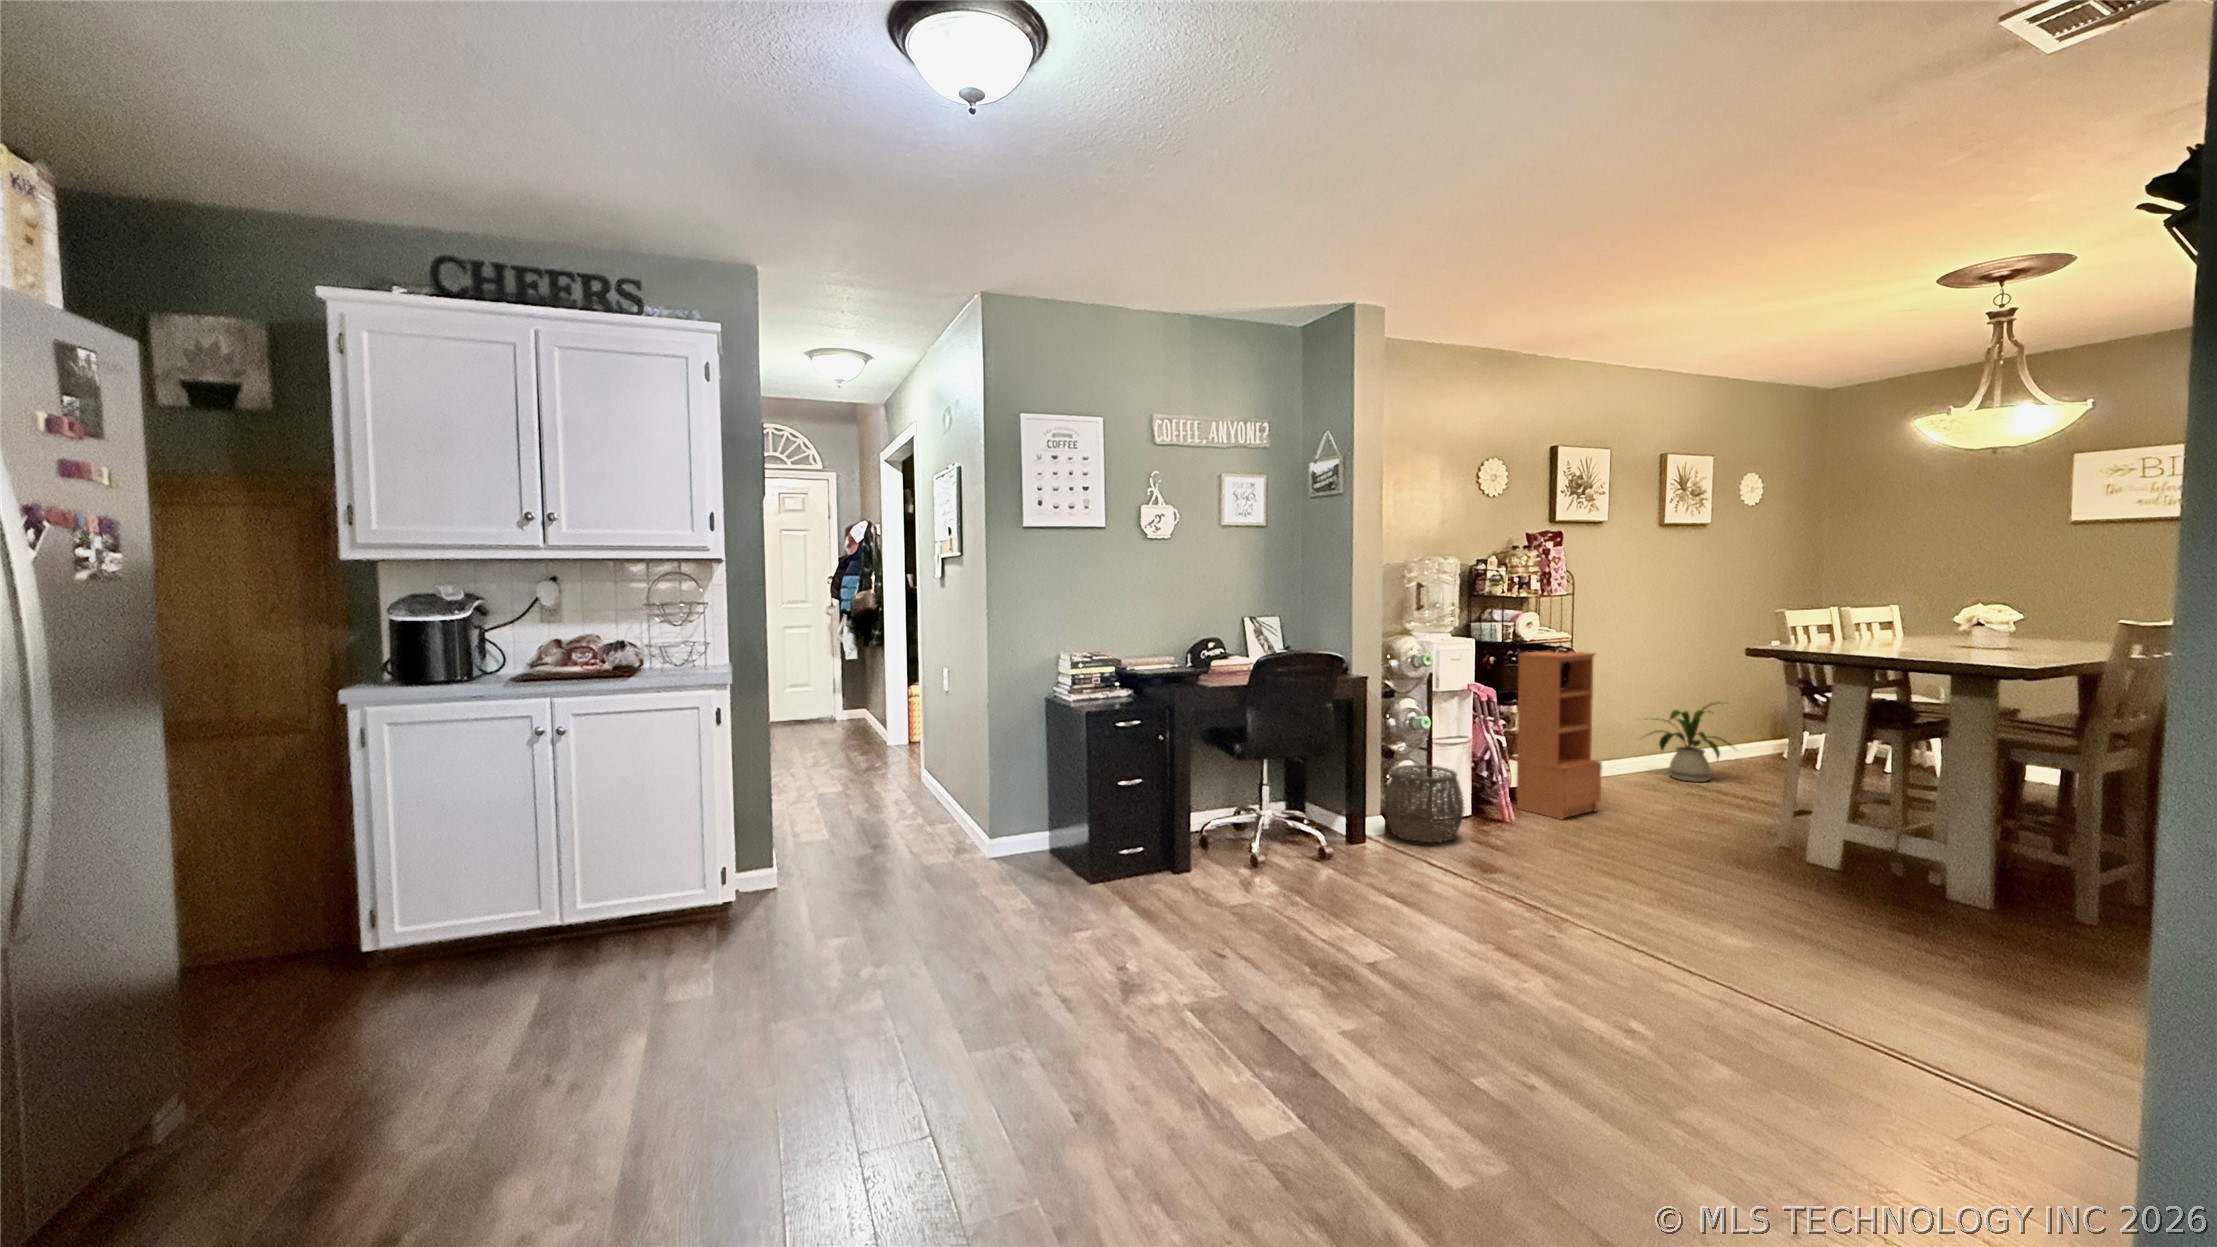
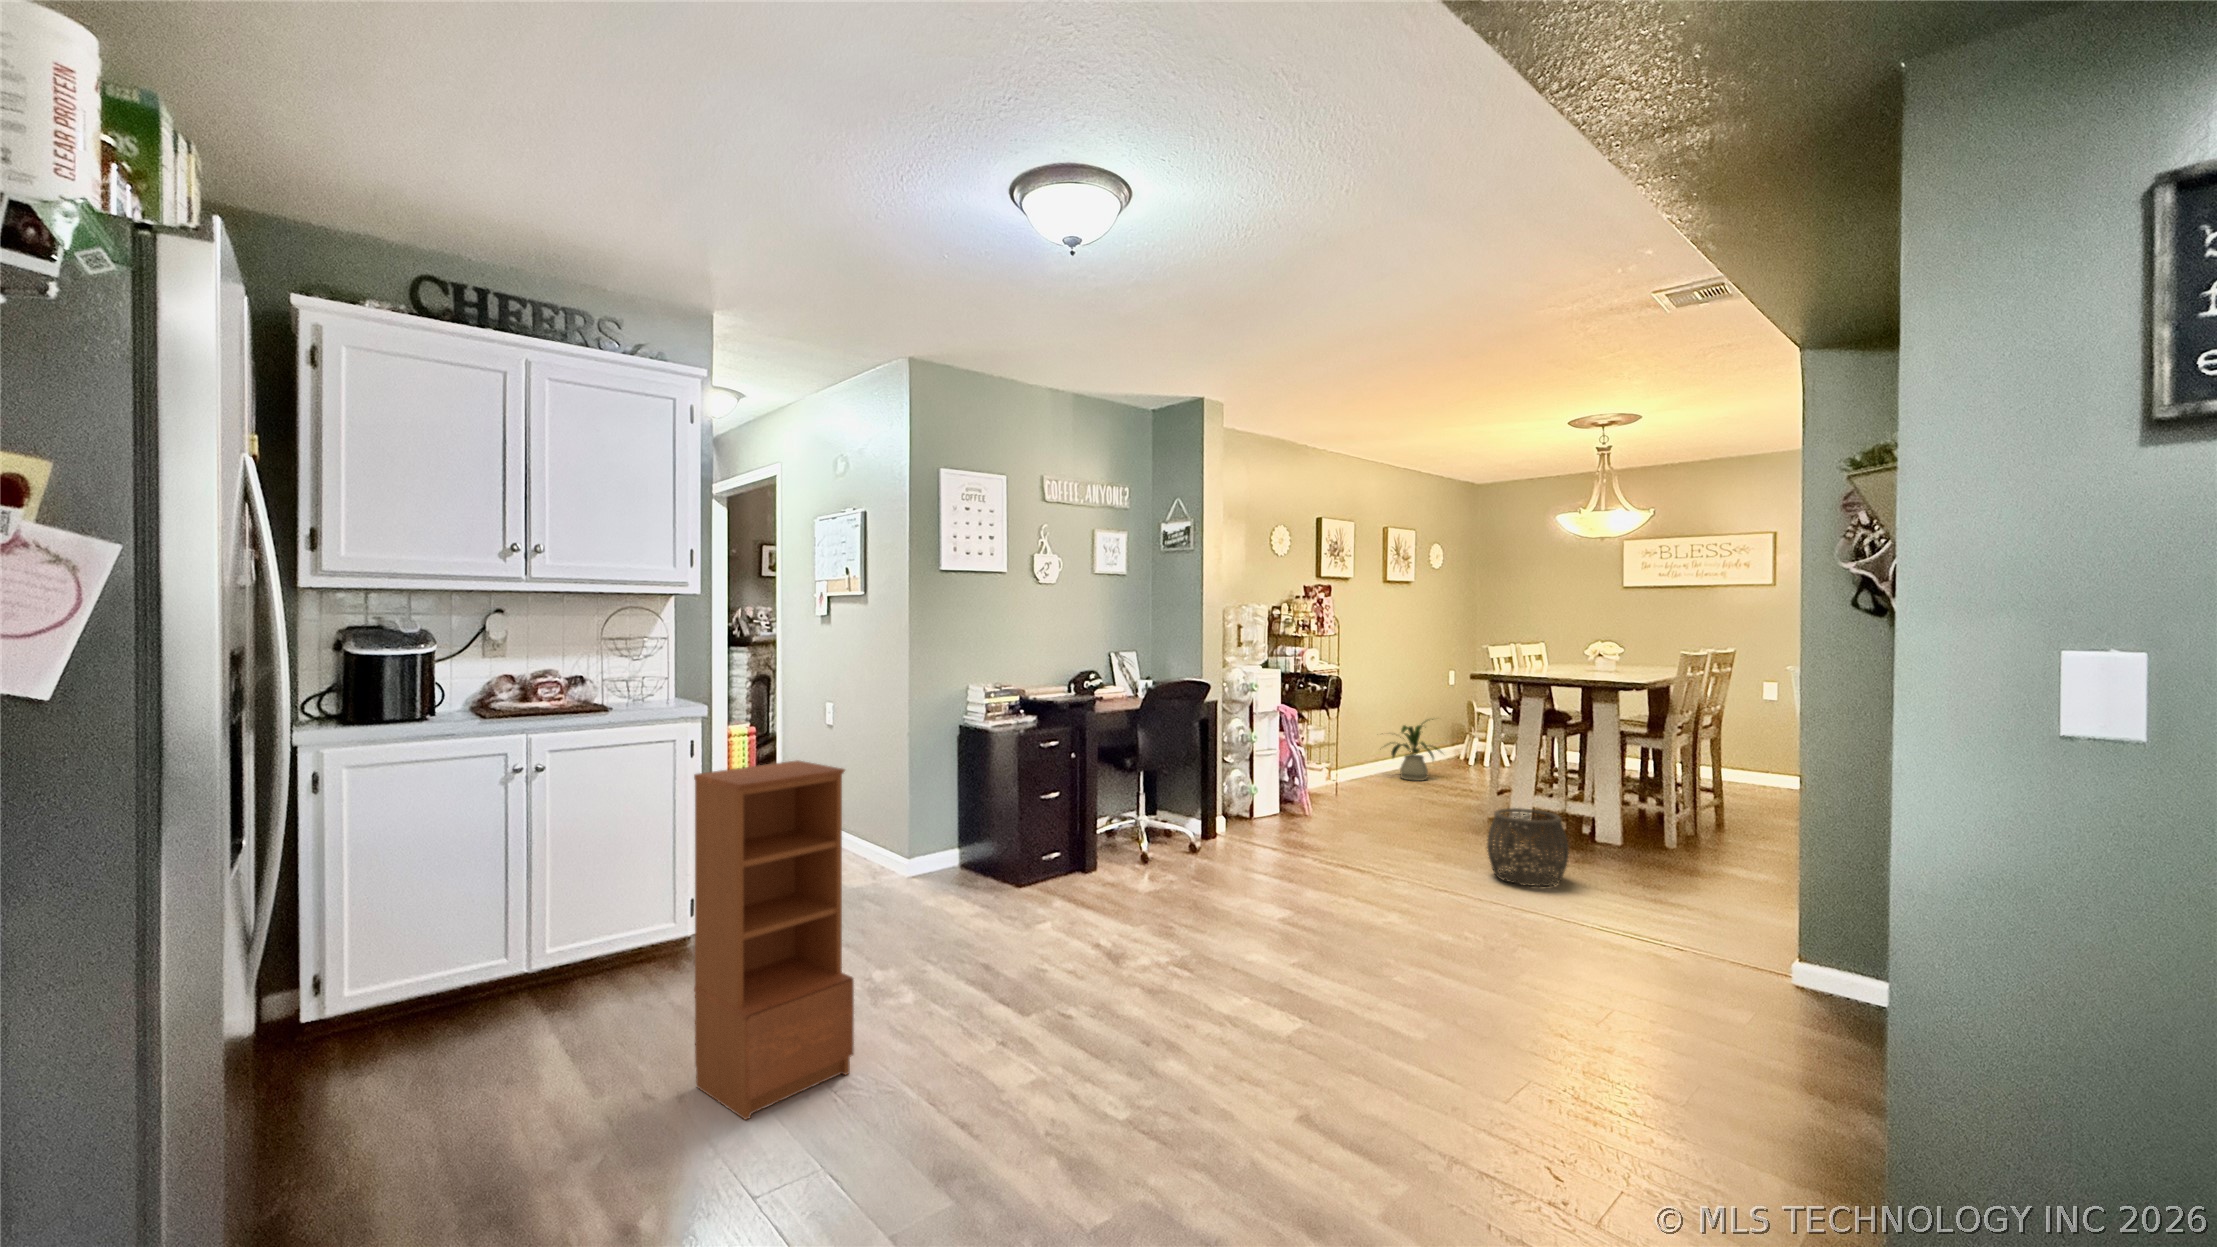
bookcase: present [1516,650,1602,819] -> present [694,760,854,1120]
woven basket: present [1385,765,1464,843] -> present [1487,808,1569,886]

